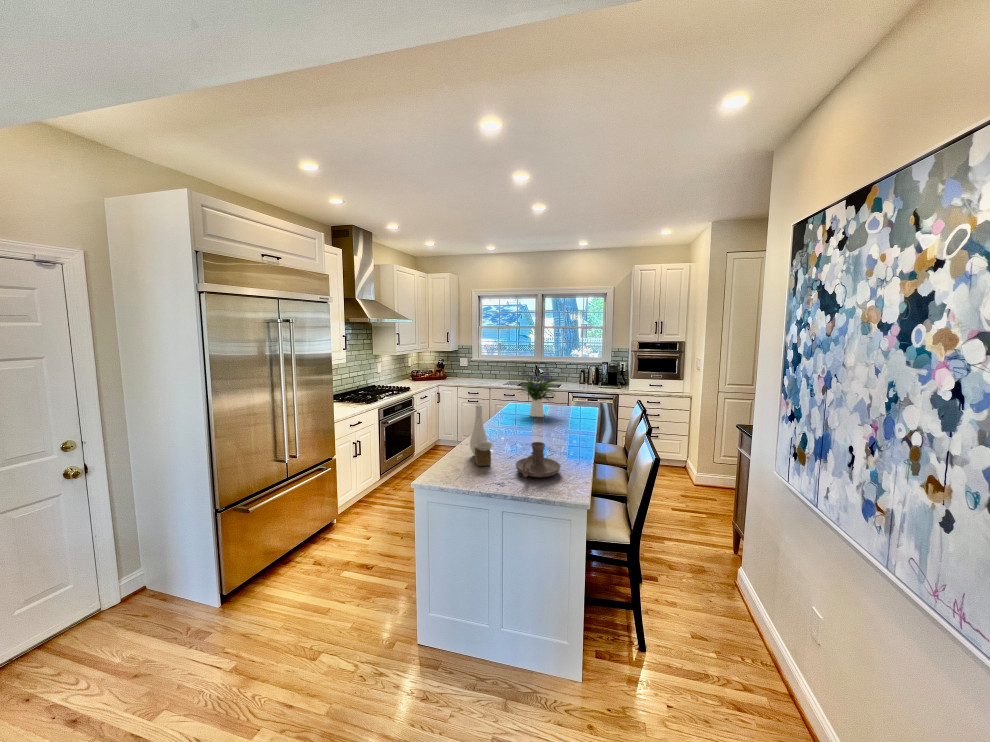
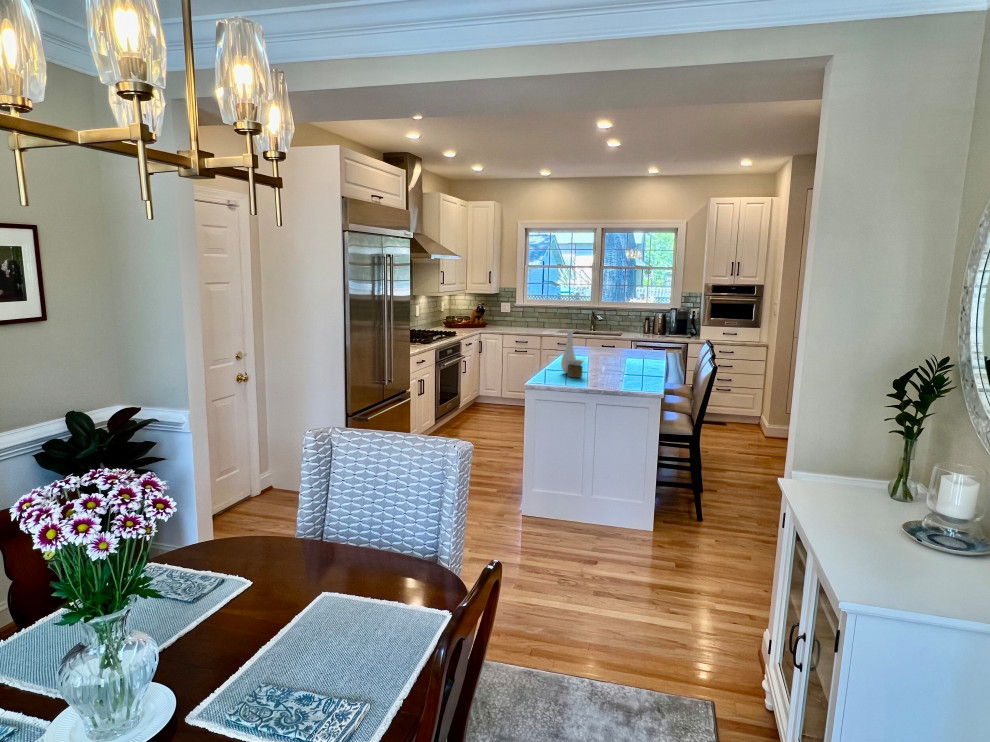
flower arrangement: present [518,370,559,417] -> none [585,306,631,355]
candle holder: present [515,442,560,477] -> none [604,357,640,382]

